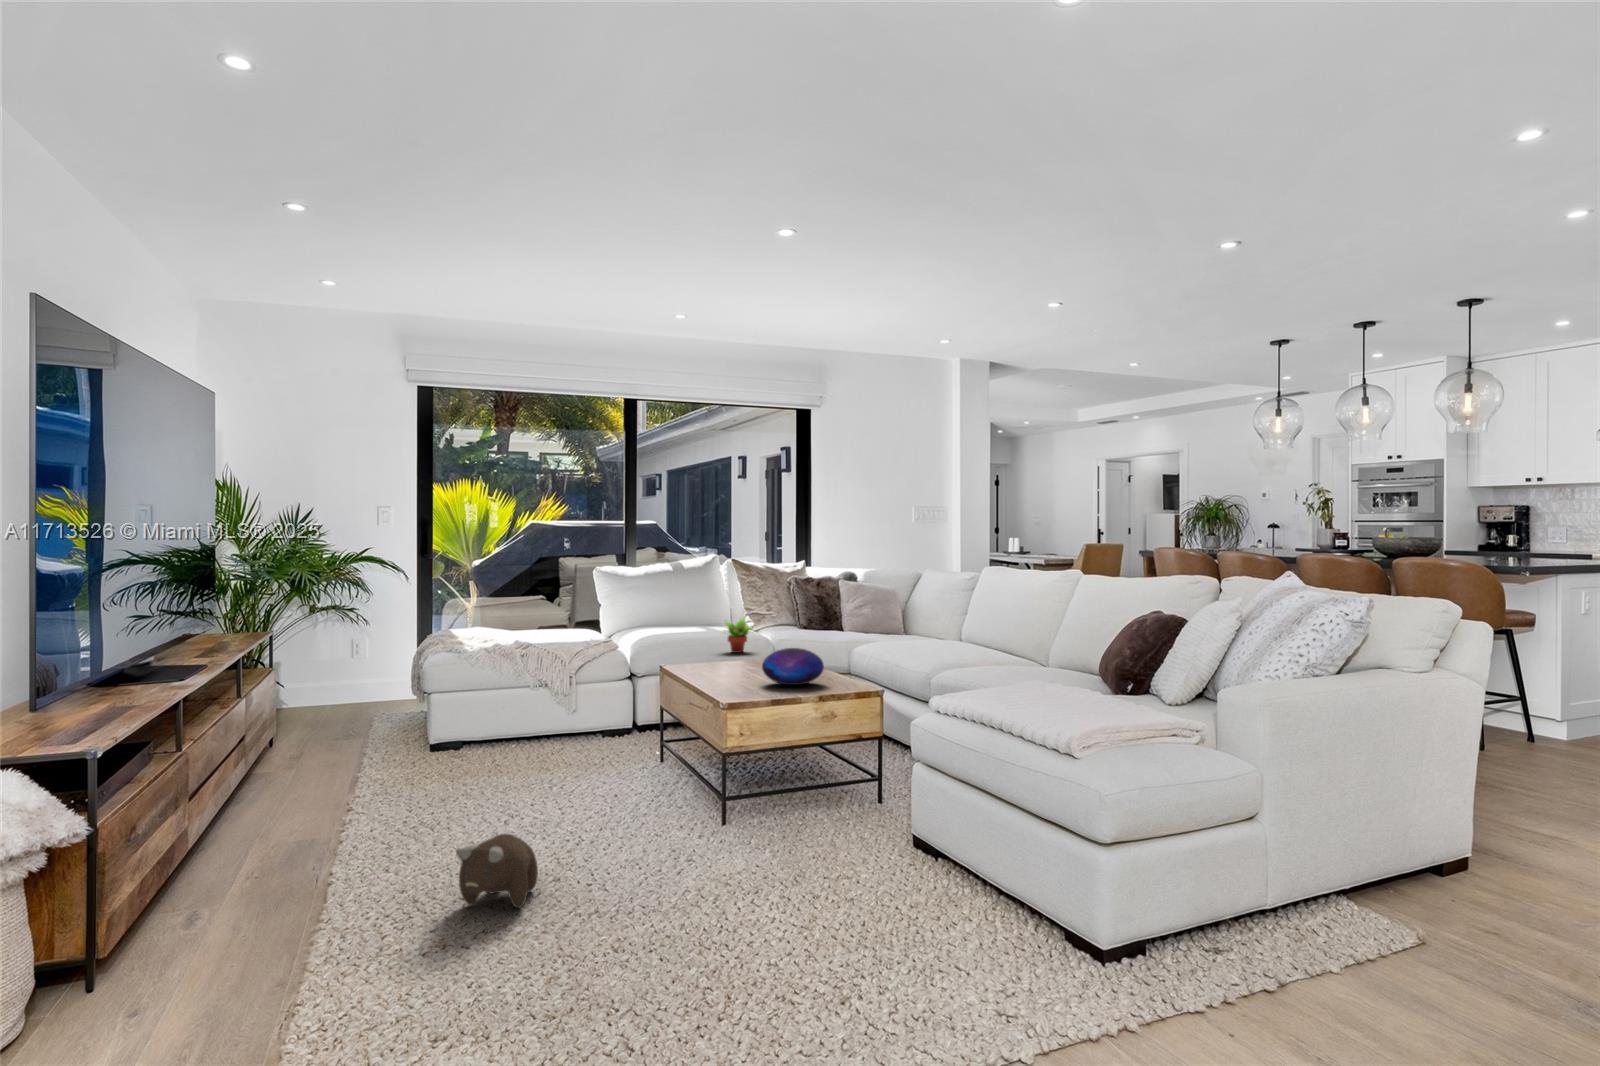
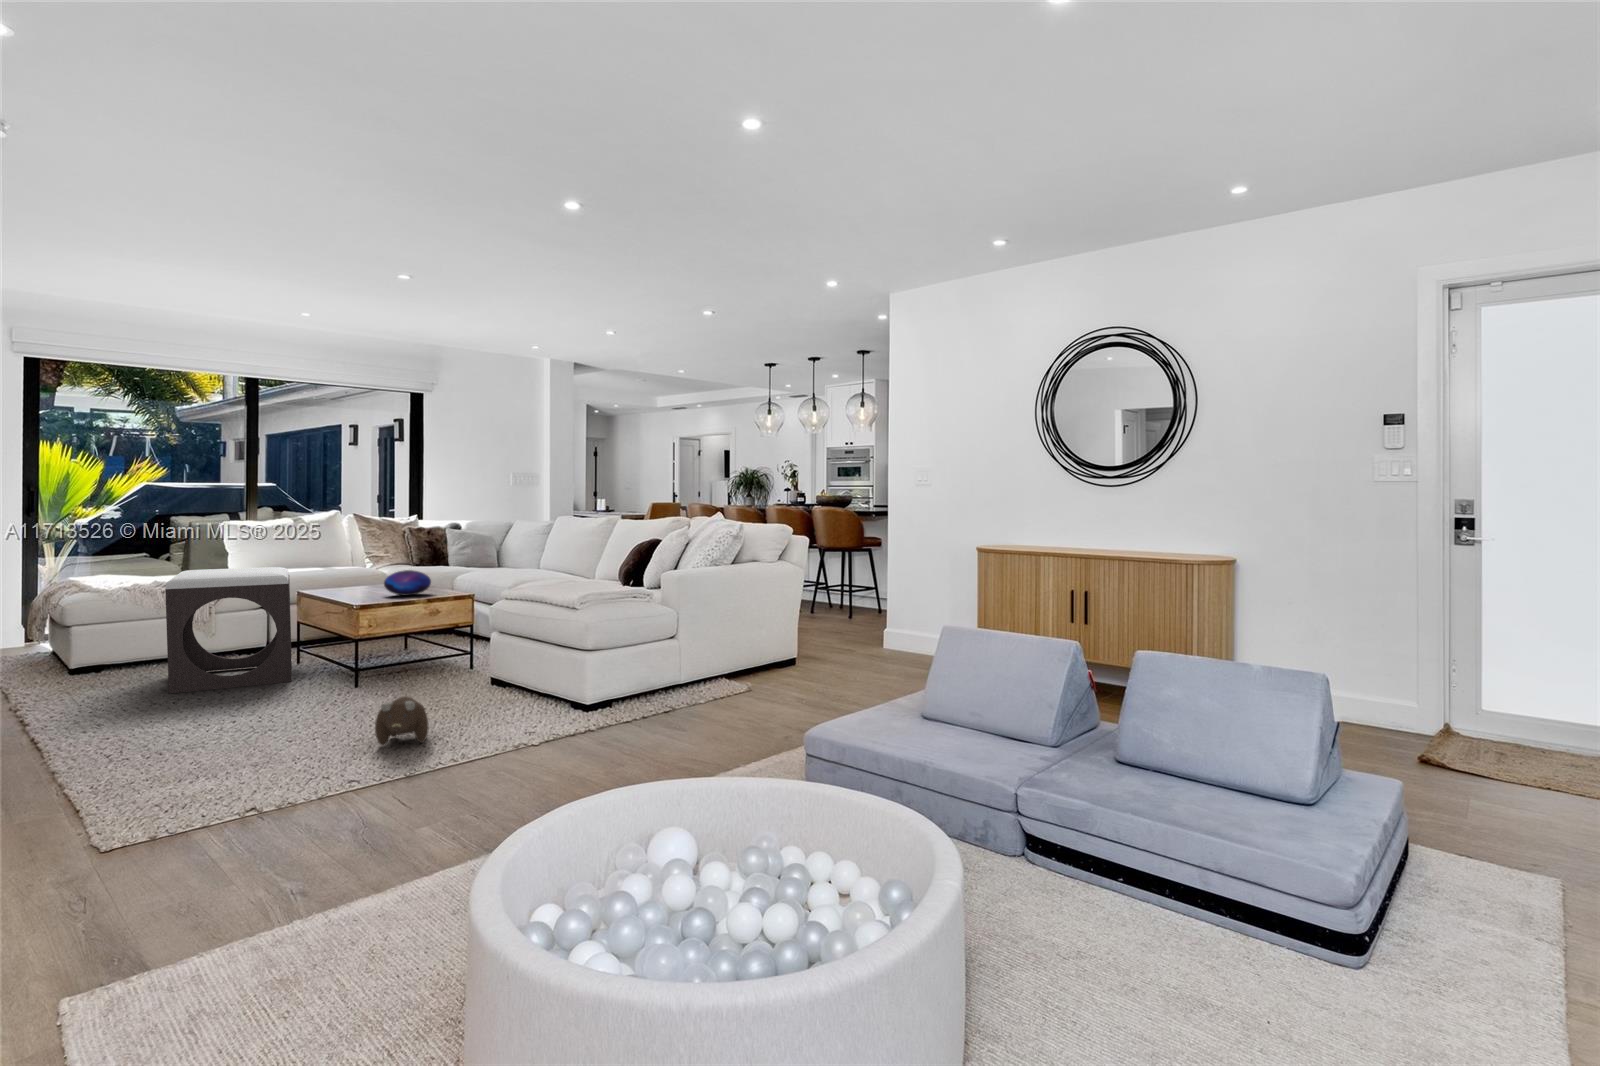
succulent plant: present [726,617,752,653] -> none [345,555,375,584]
footstool: none [505,633,653,802] -> present [165,567,292,693]
plush toy: present [456,834,538,908] -> present [375,696,429,745]

